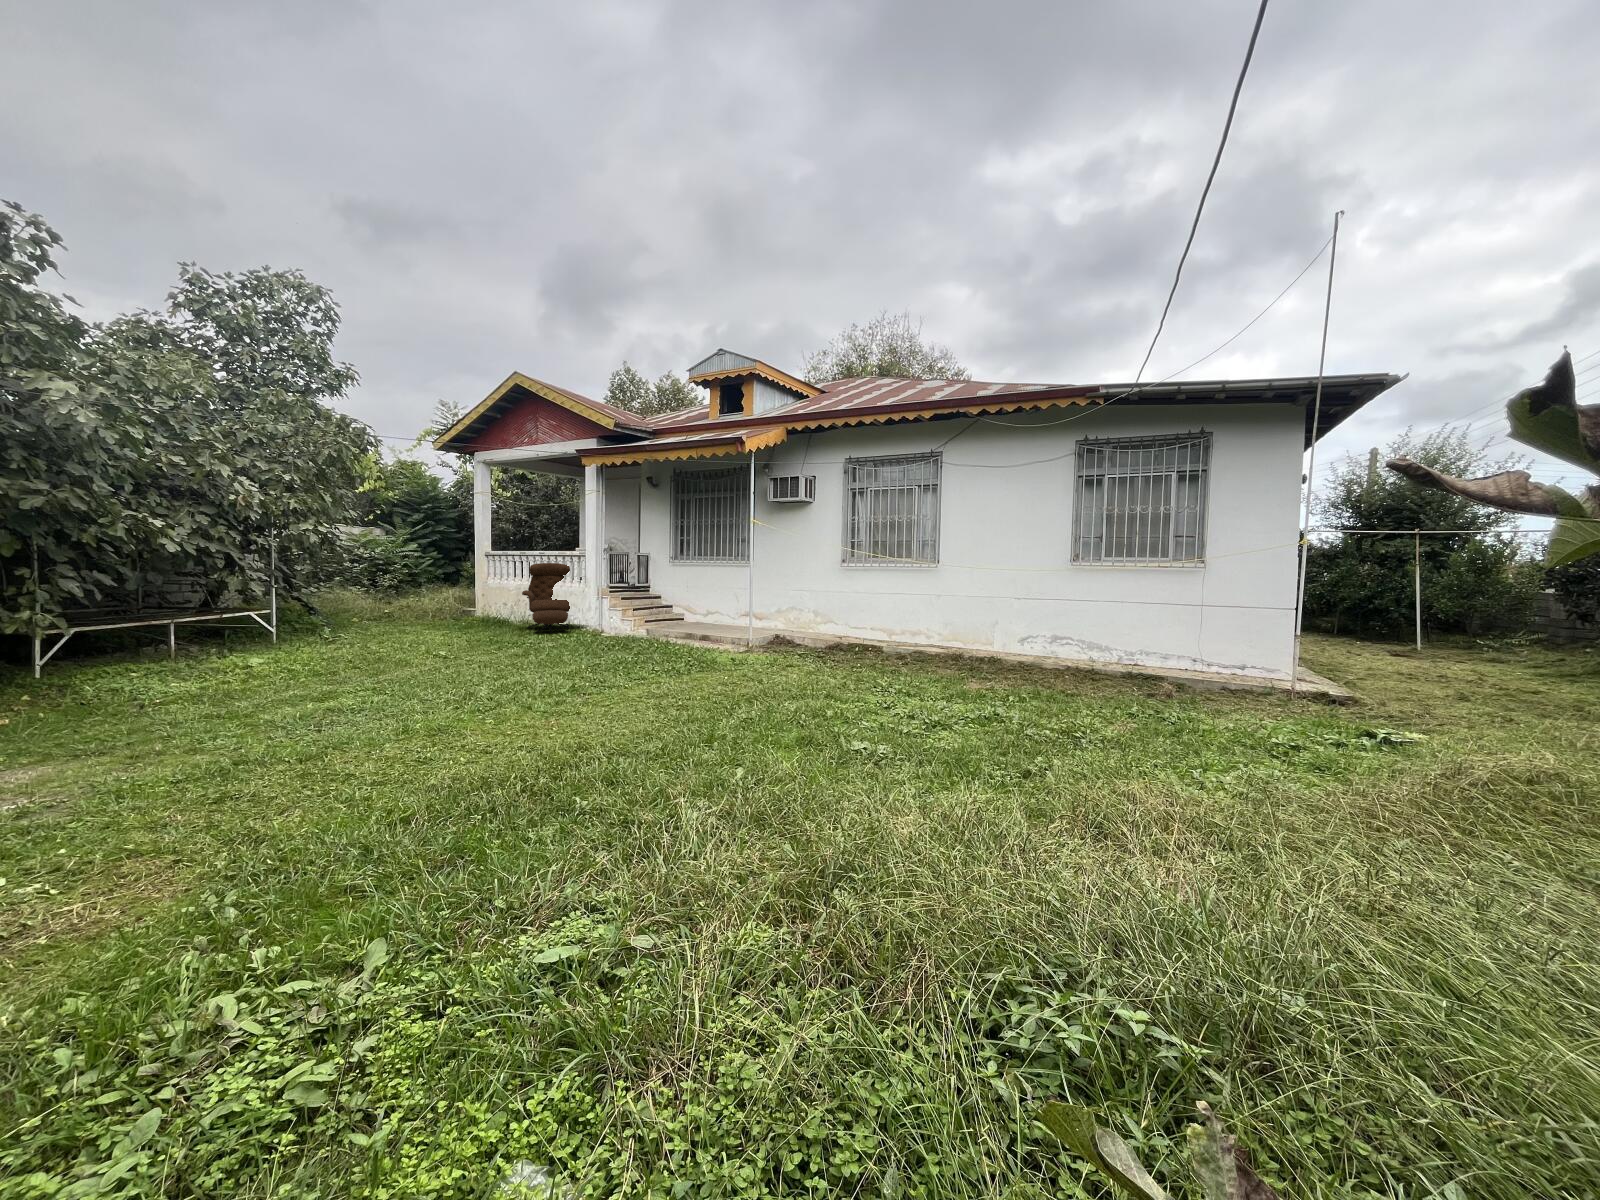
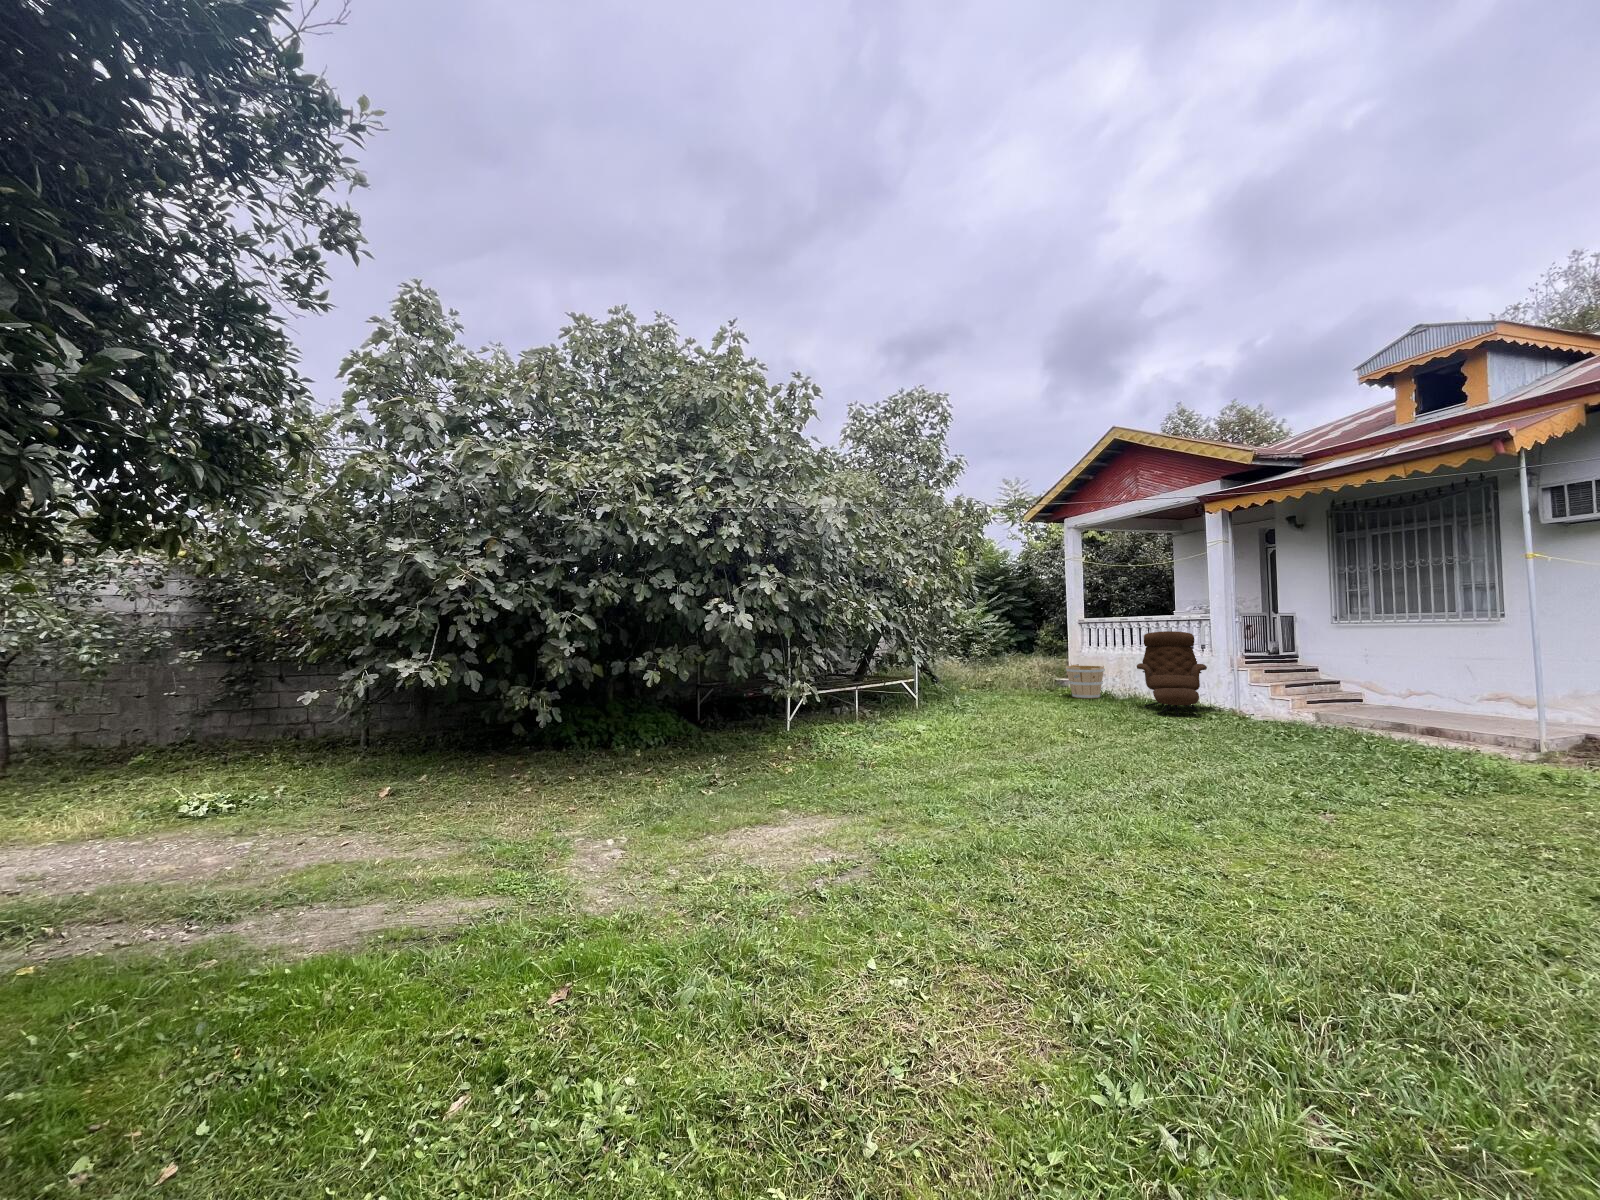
wooden bucket: none [461,593,499,624] -> present [1066,665,1105,699]

